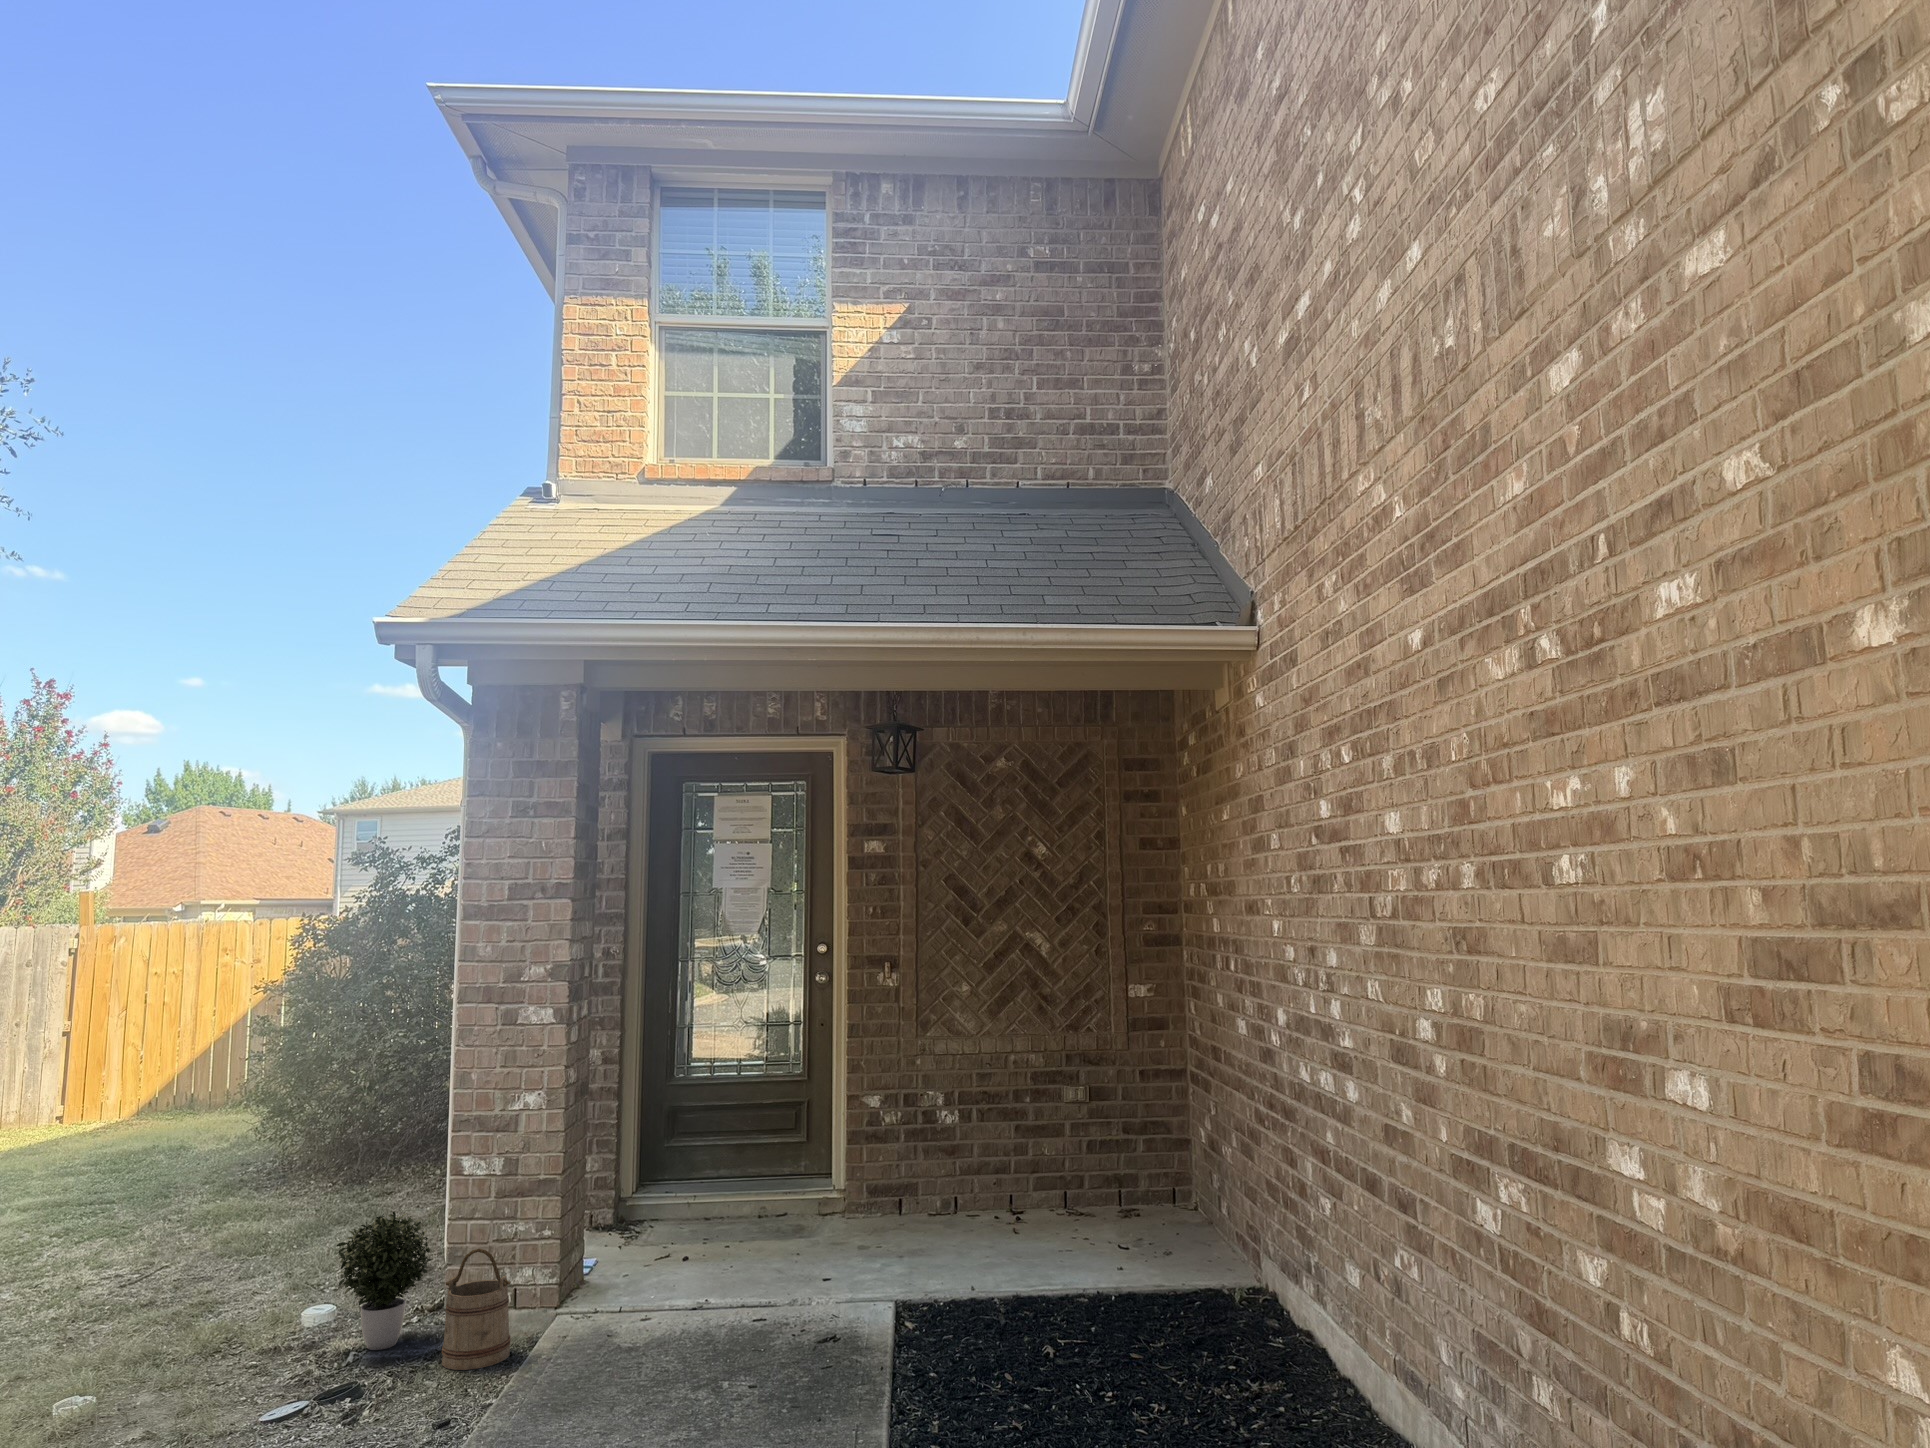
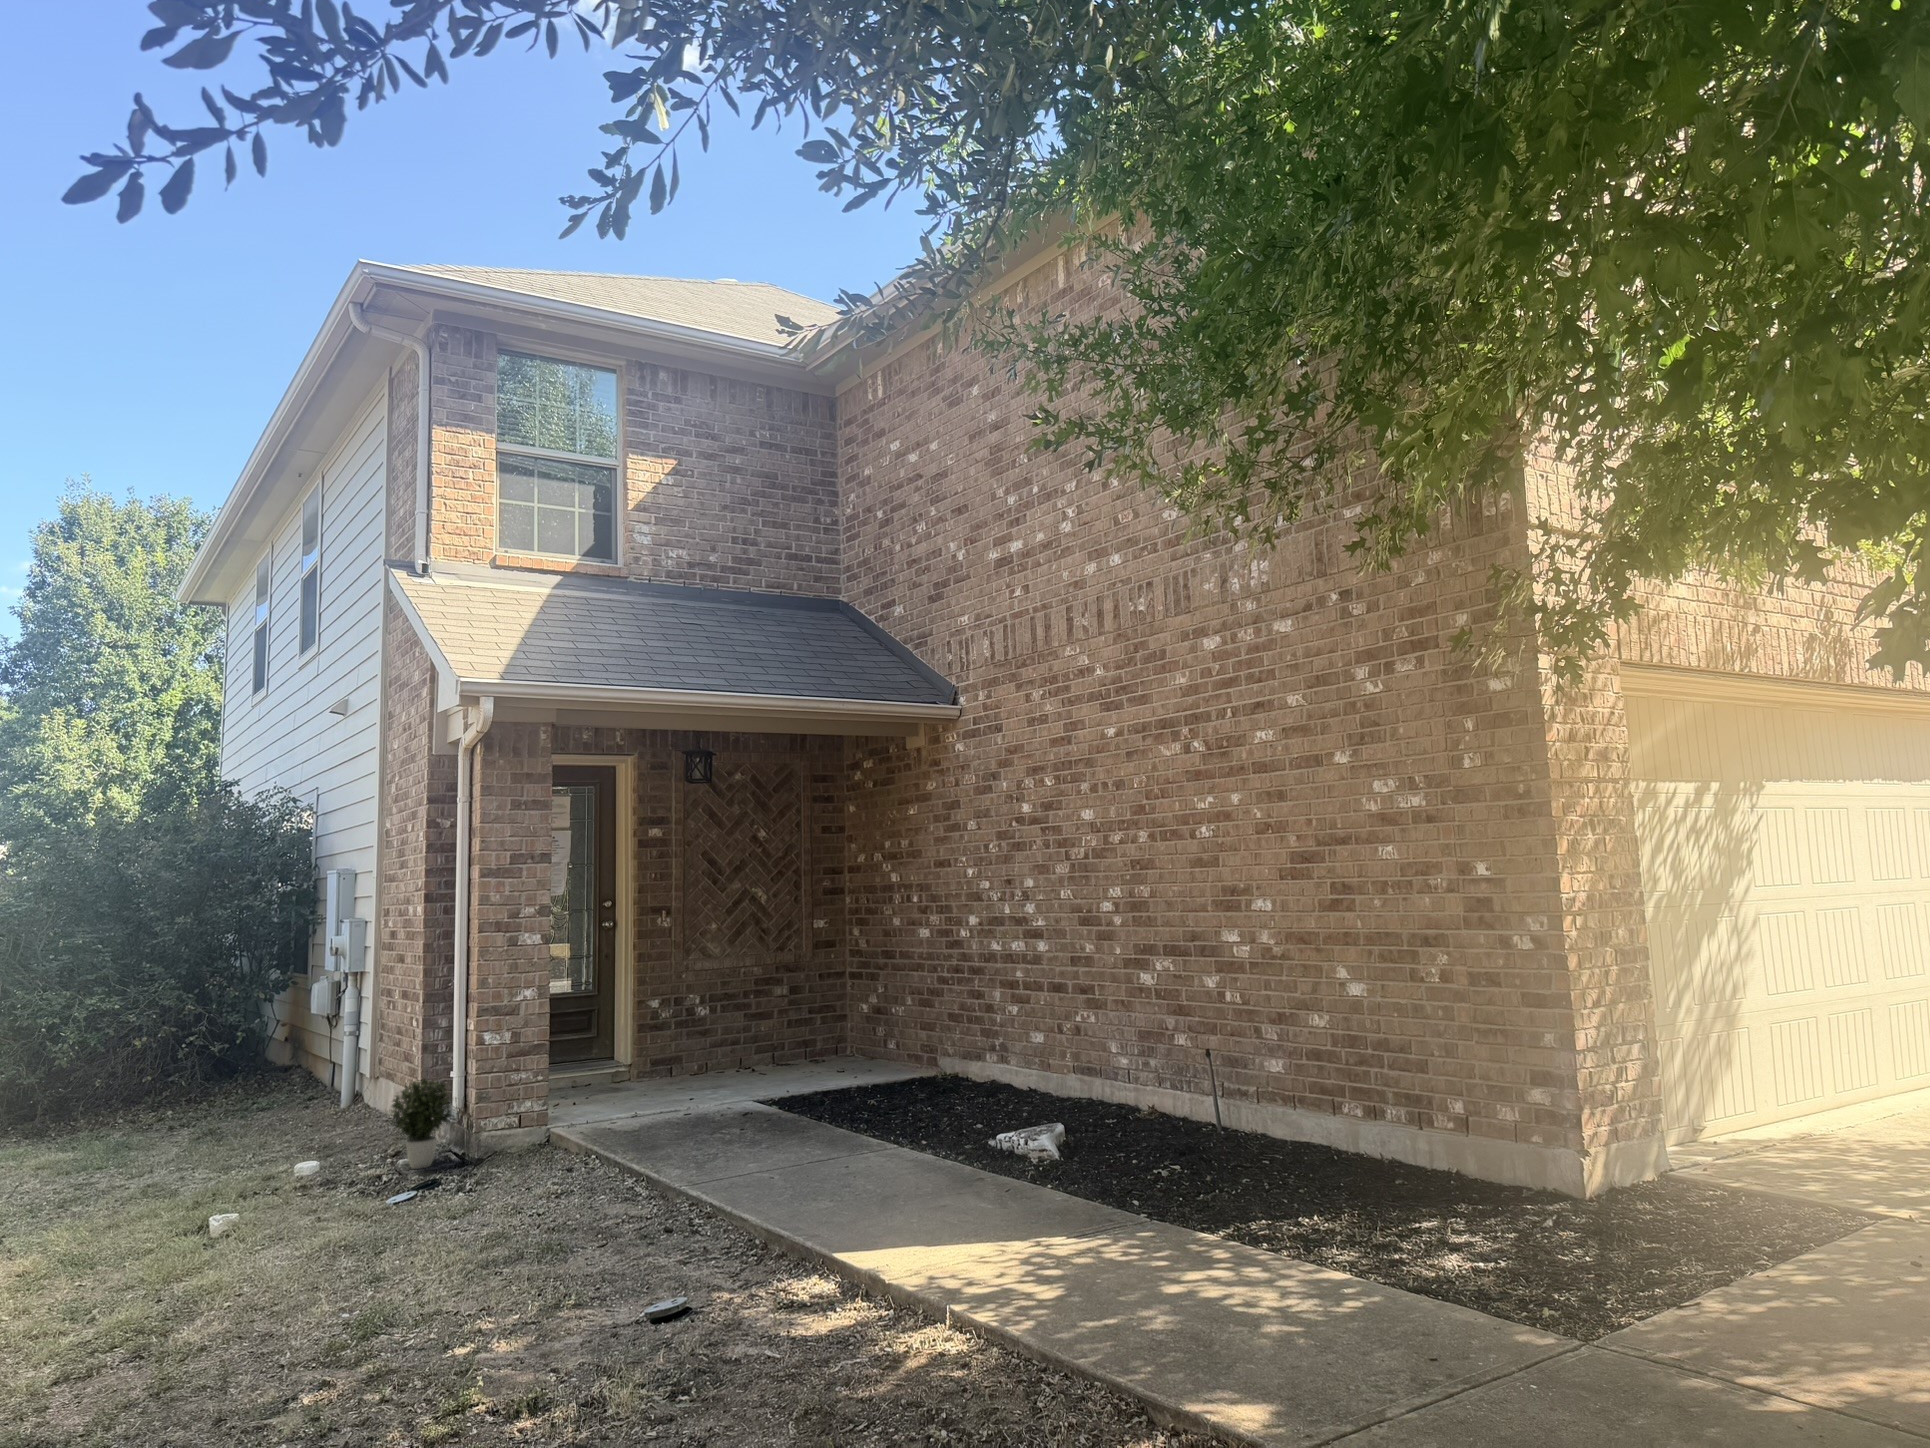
bucket: present [442,1249,511,1370] -> none [488,1089,534,1164]

